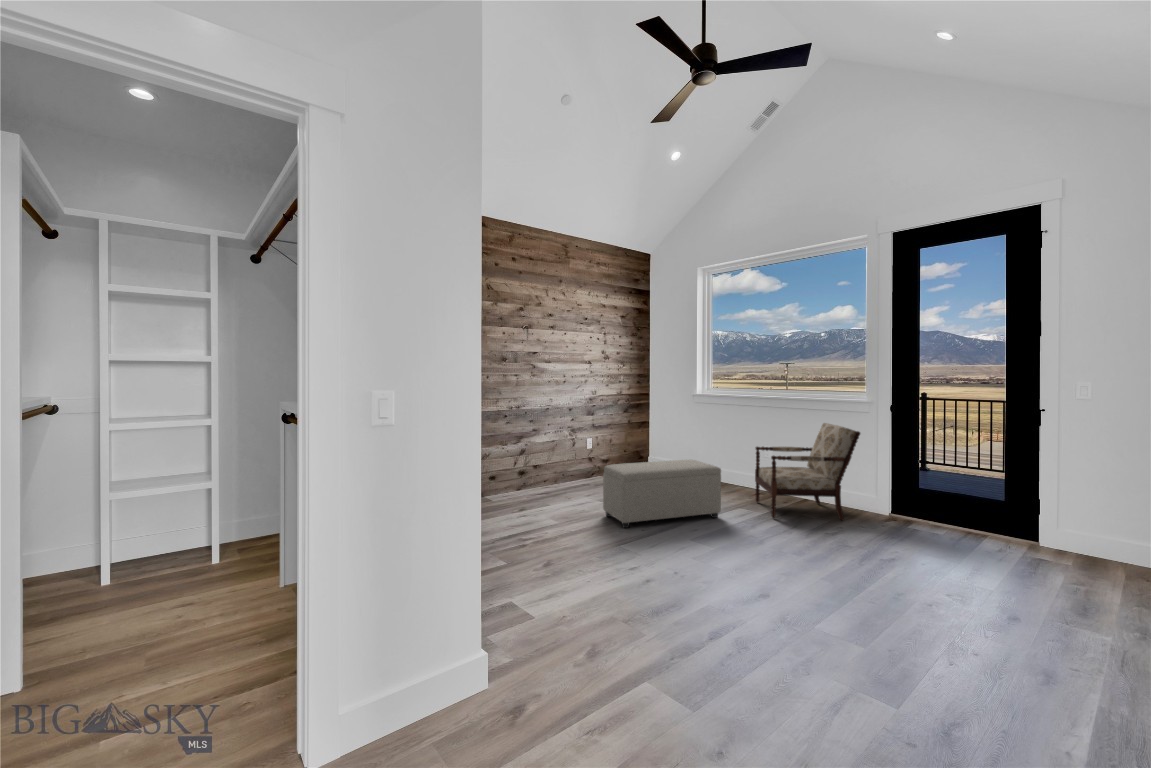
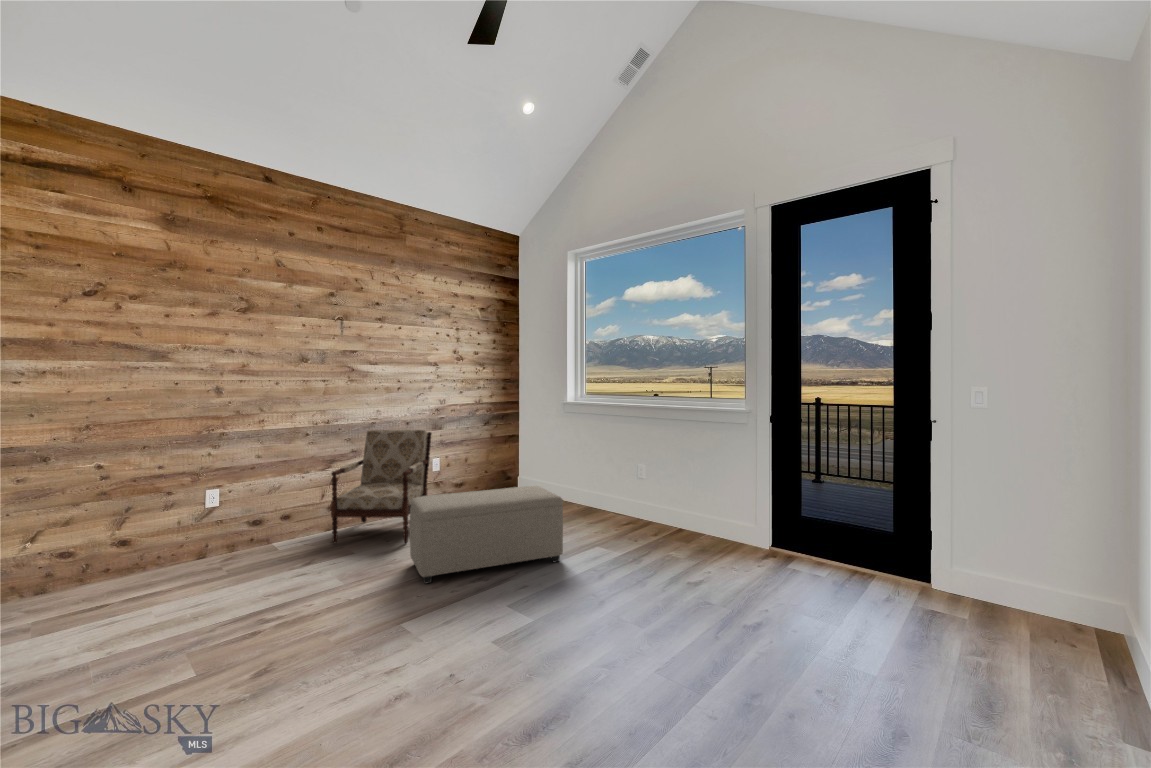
armchair: present [755,423,860,520] -> present [331,430,432,543]

